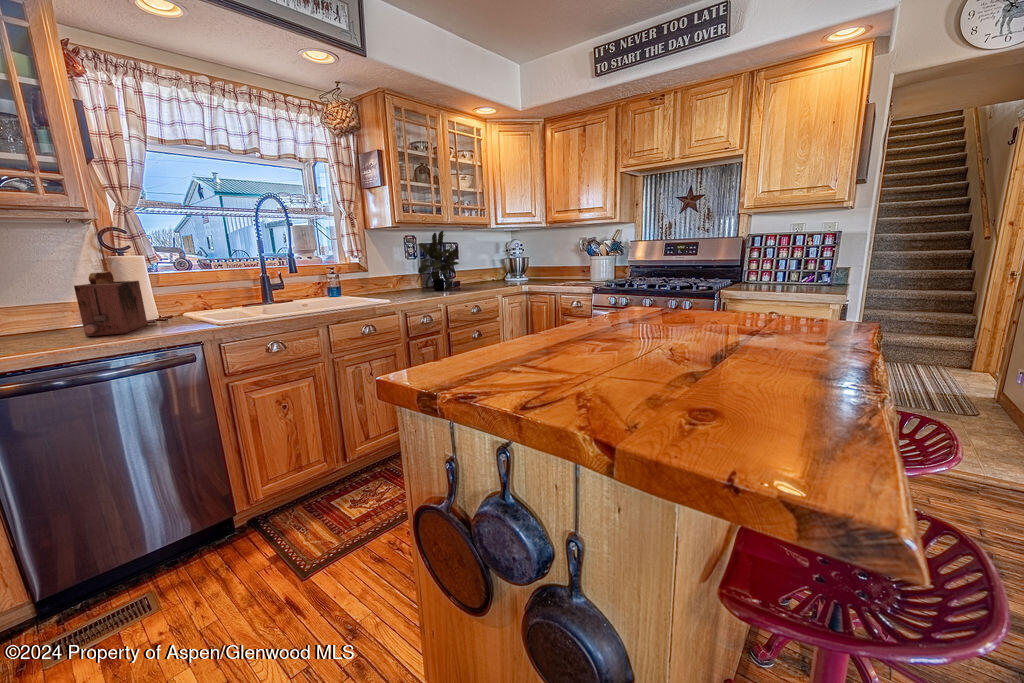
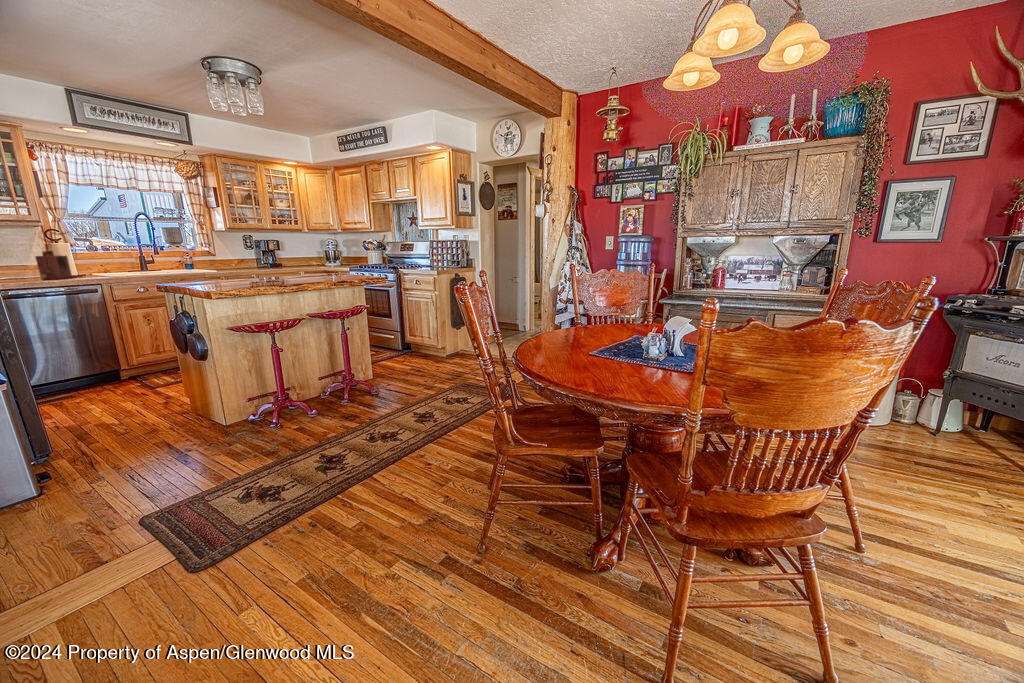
potted plant: present [417,231,459,291] -> none [246,233,274,268]

